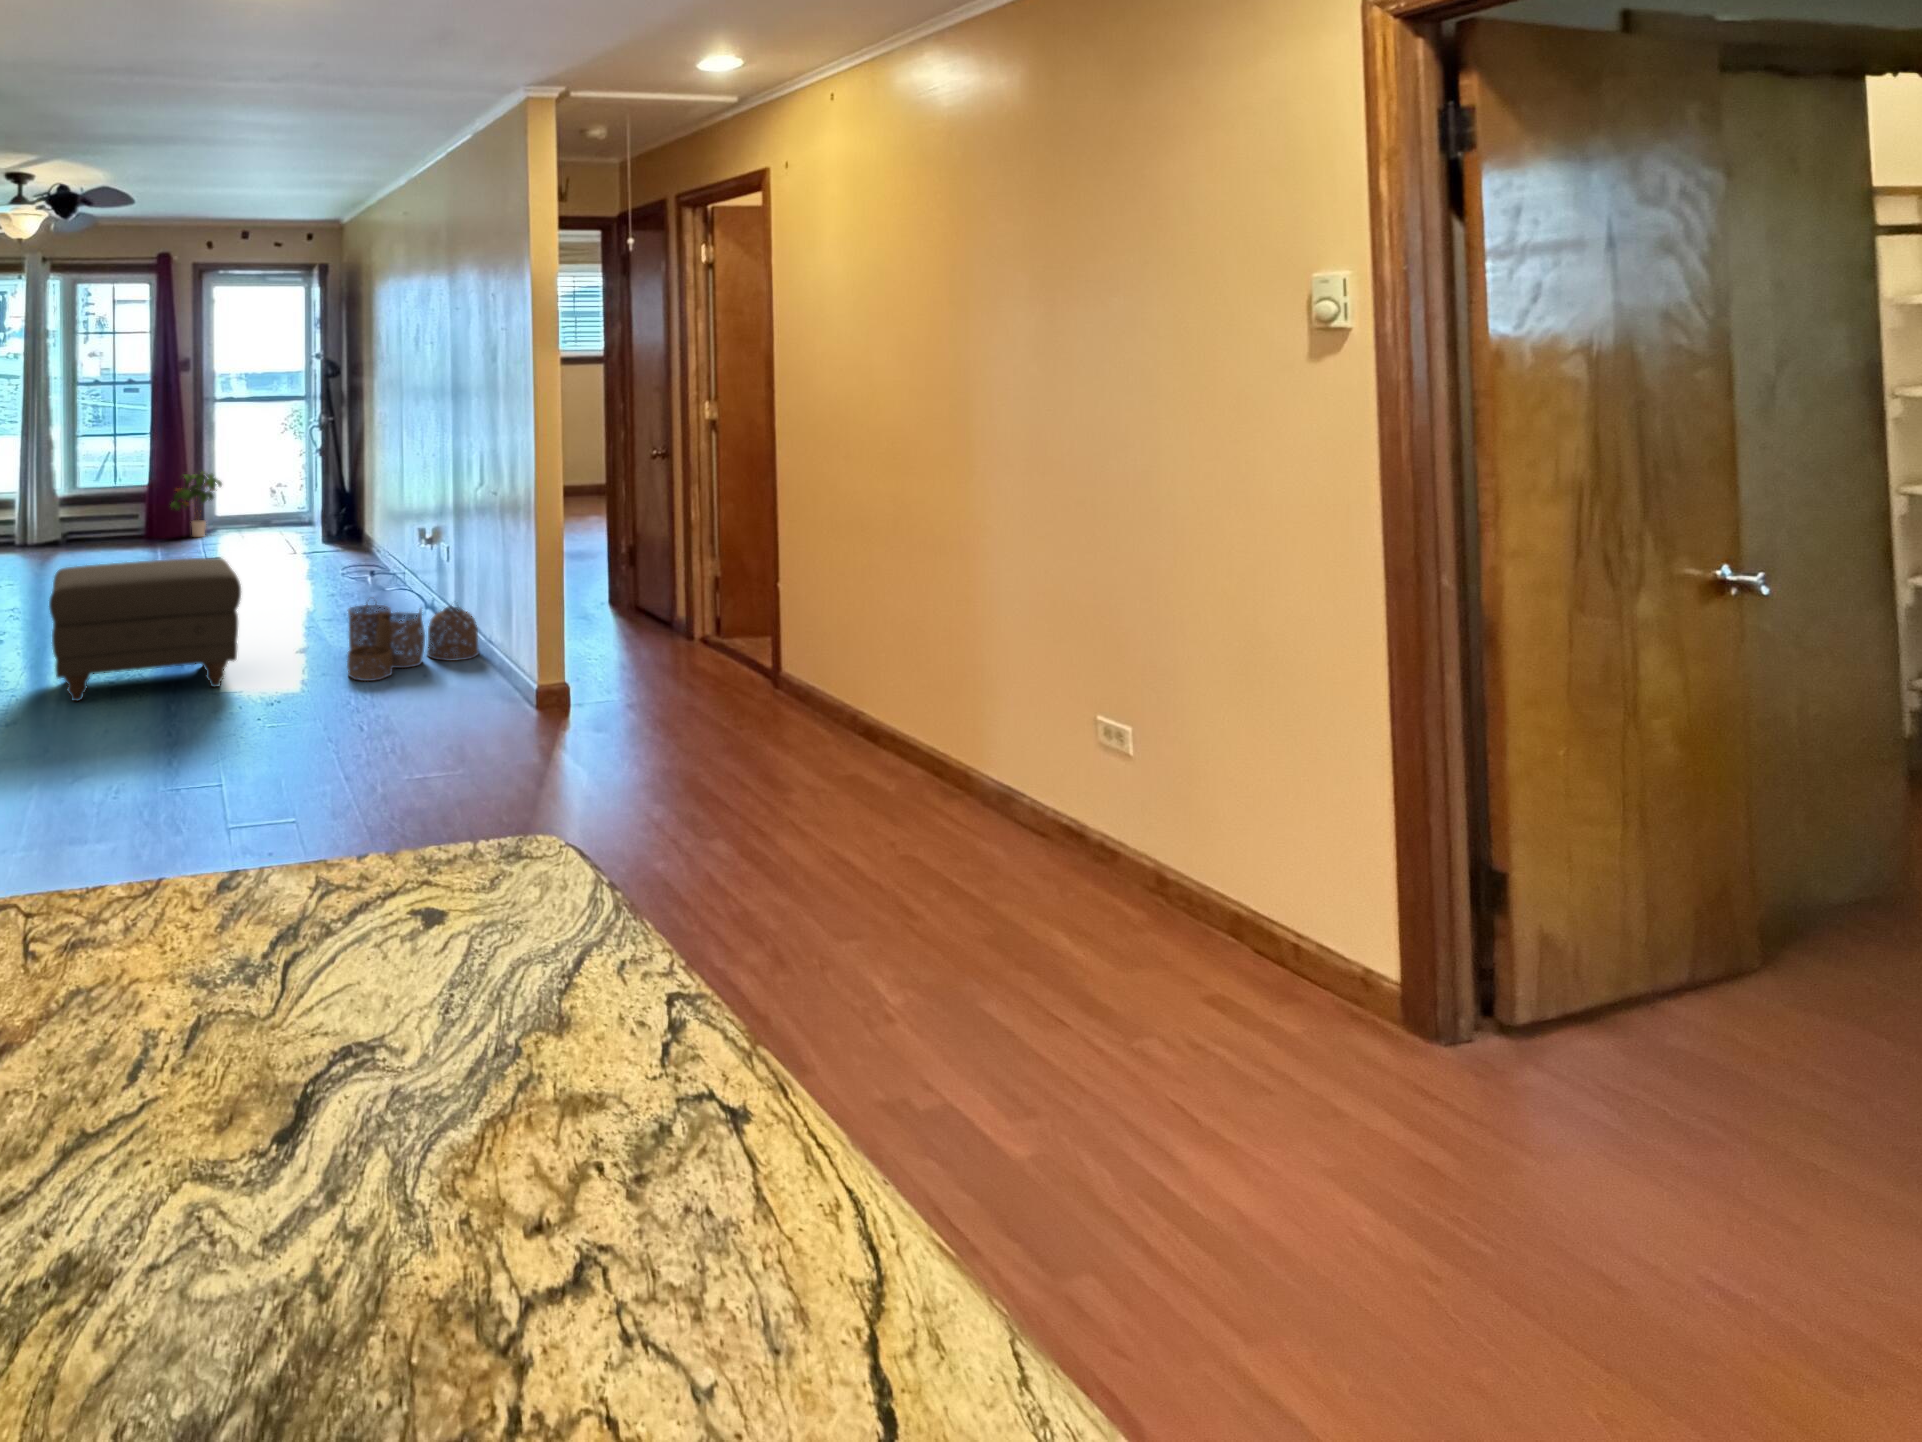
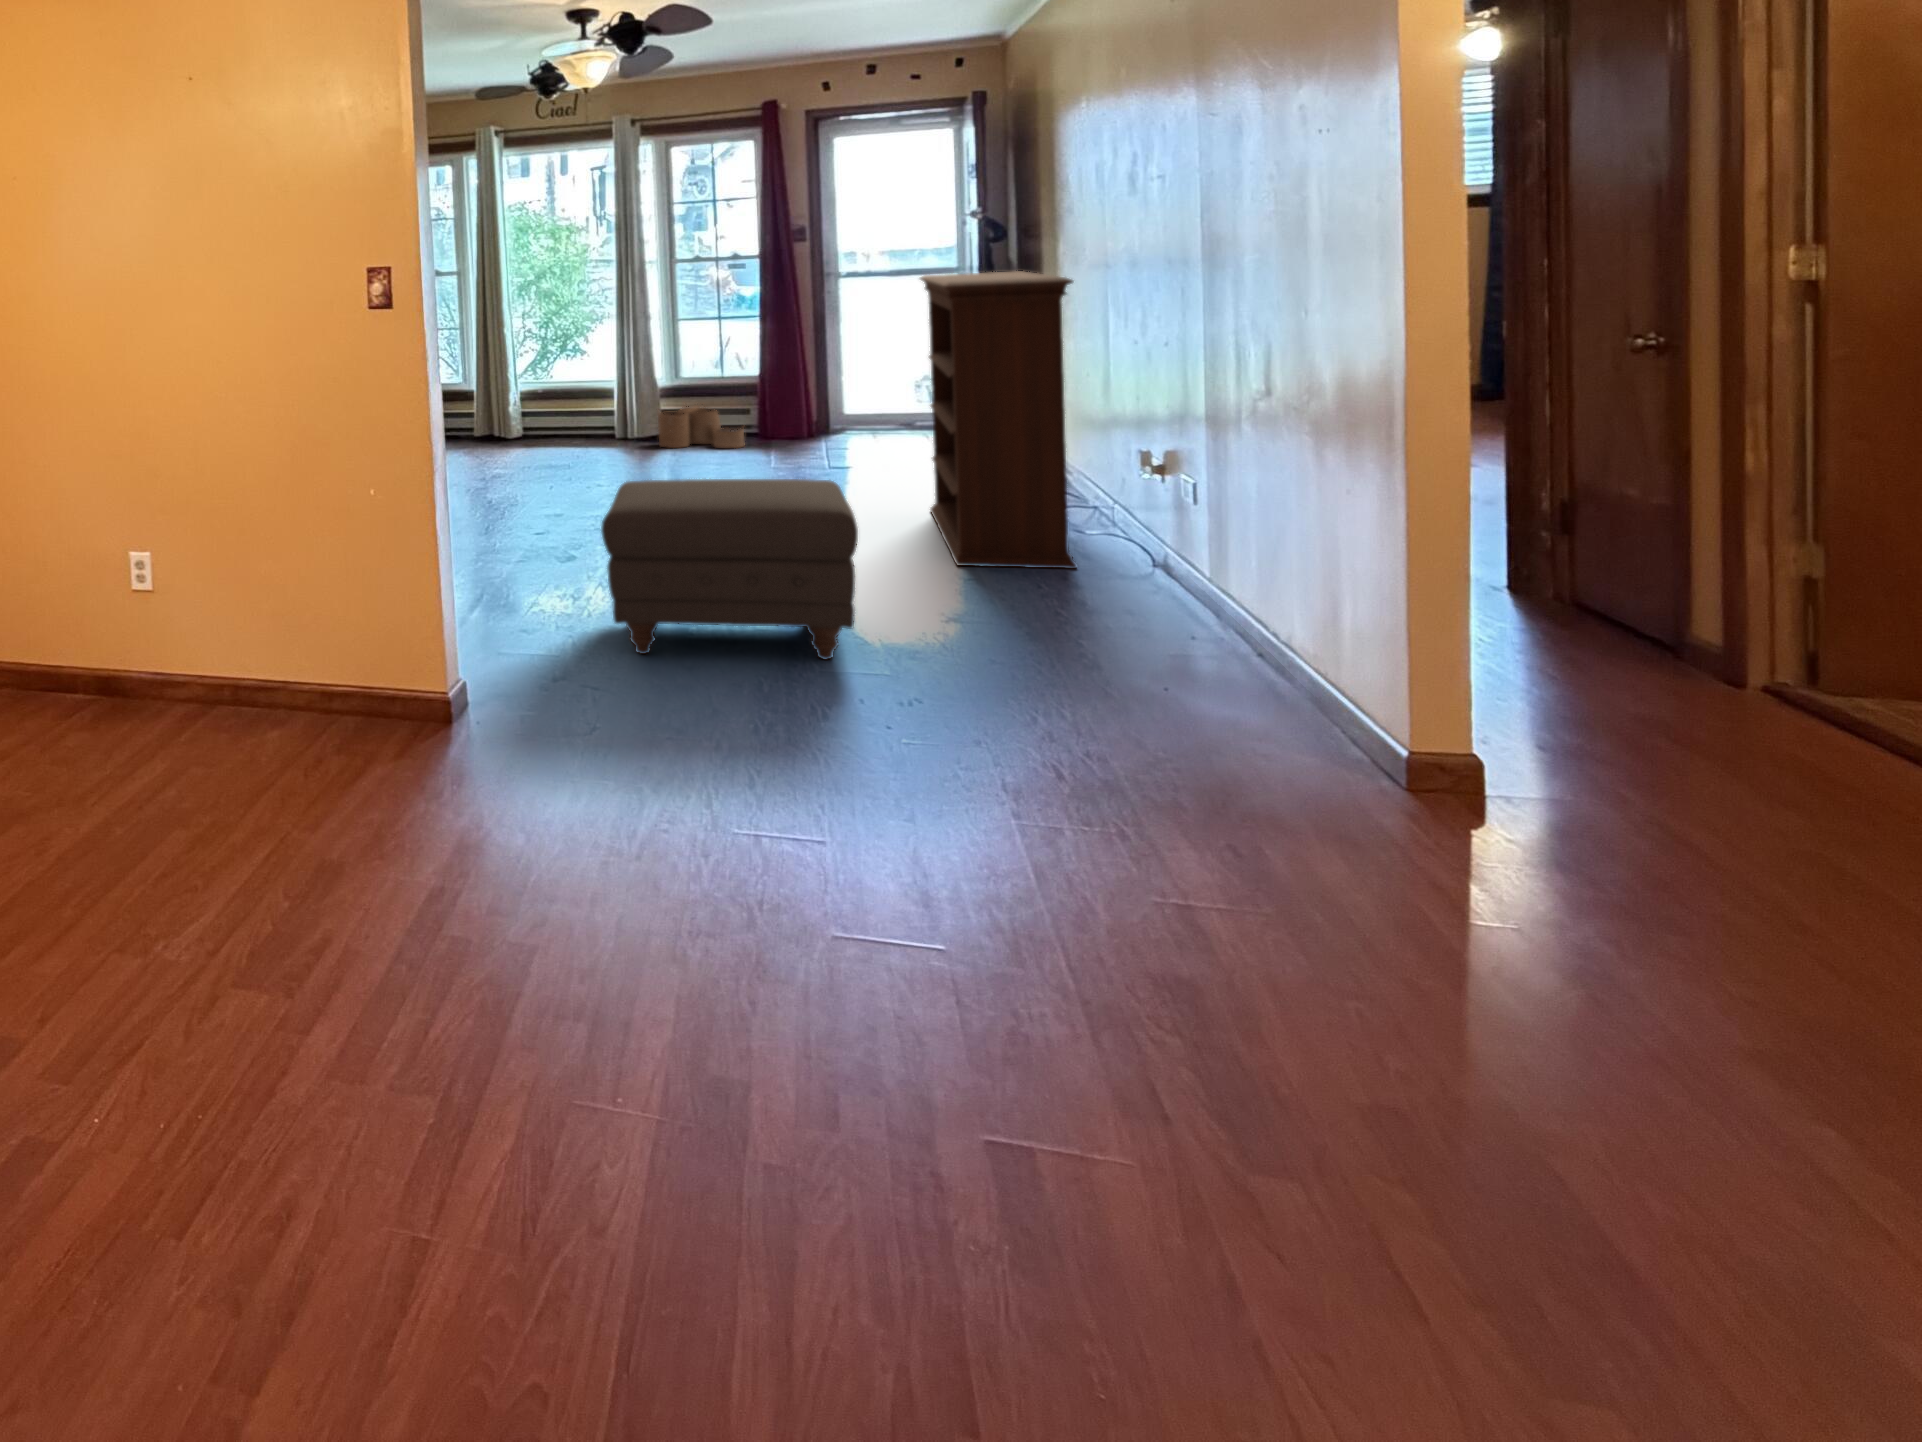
bookshelf: none [280,403,381,619] -> present [920,271,1077,569]
potted plant: present [171,472,222,537] -> none [787,360,850,439]
woven basket: present [347,604,479,681] -> present [658,406,745,448]

